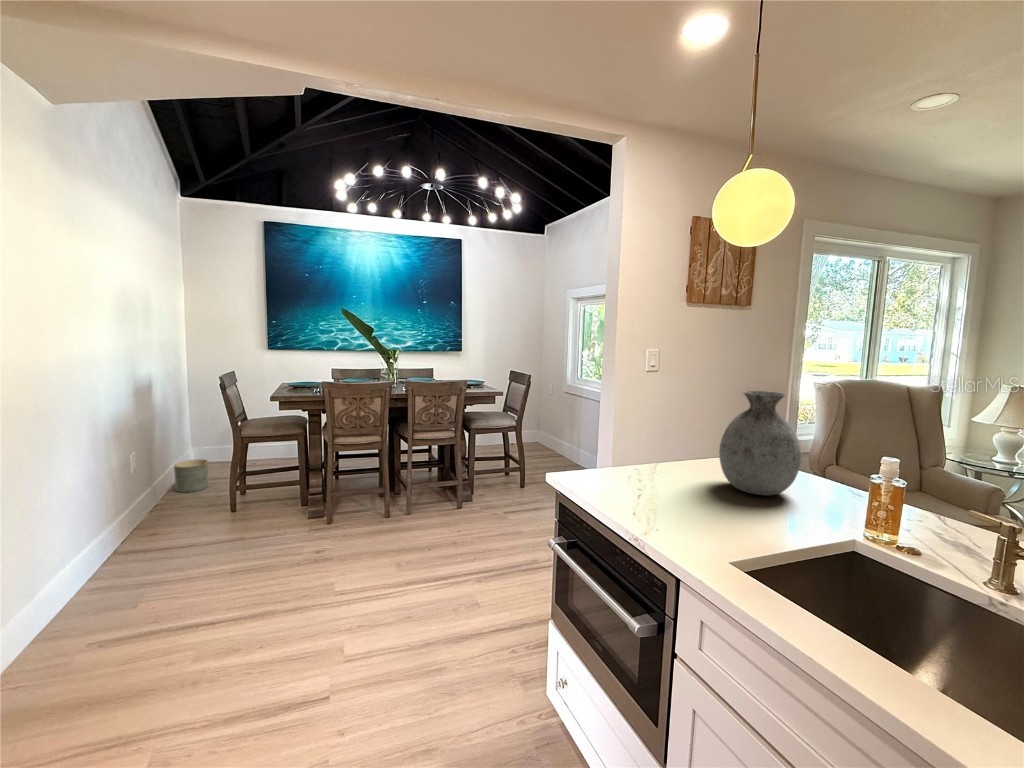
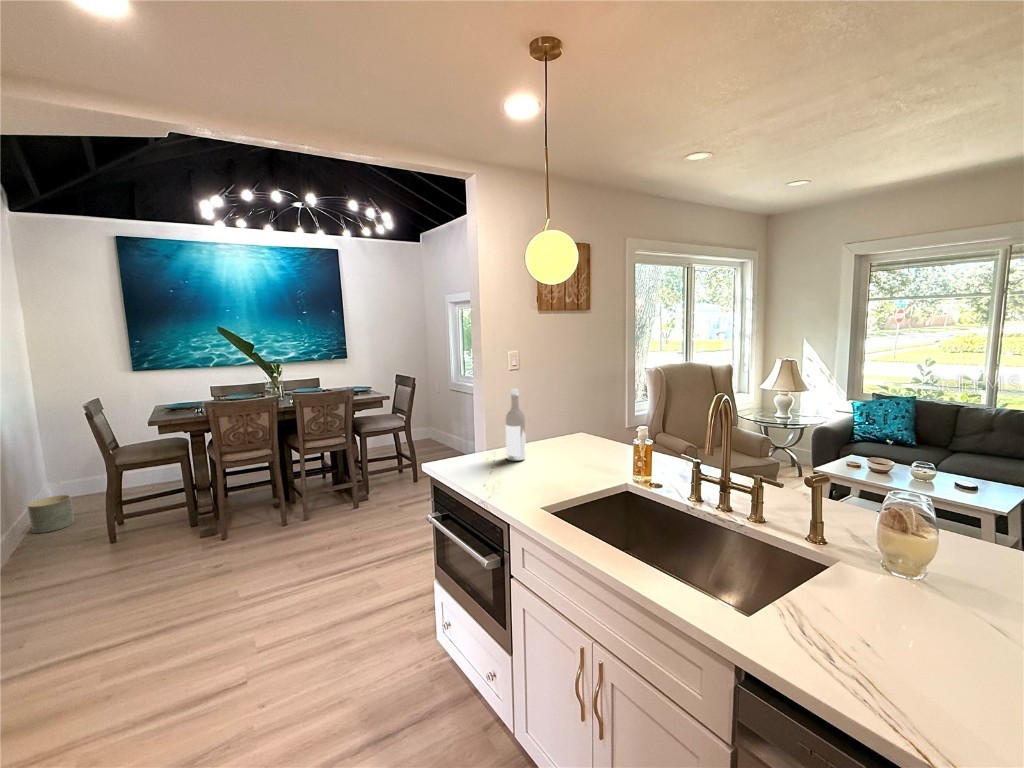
wine bottle: none [655,387,686,484] -> present [506,389,526,461]
vase: present [719,391,801,495] -> none [549,387,601,461]

